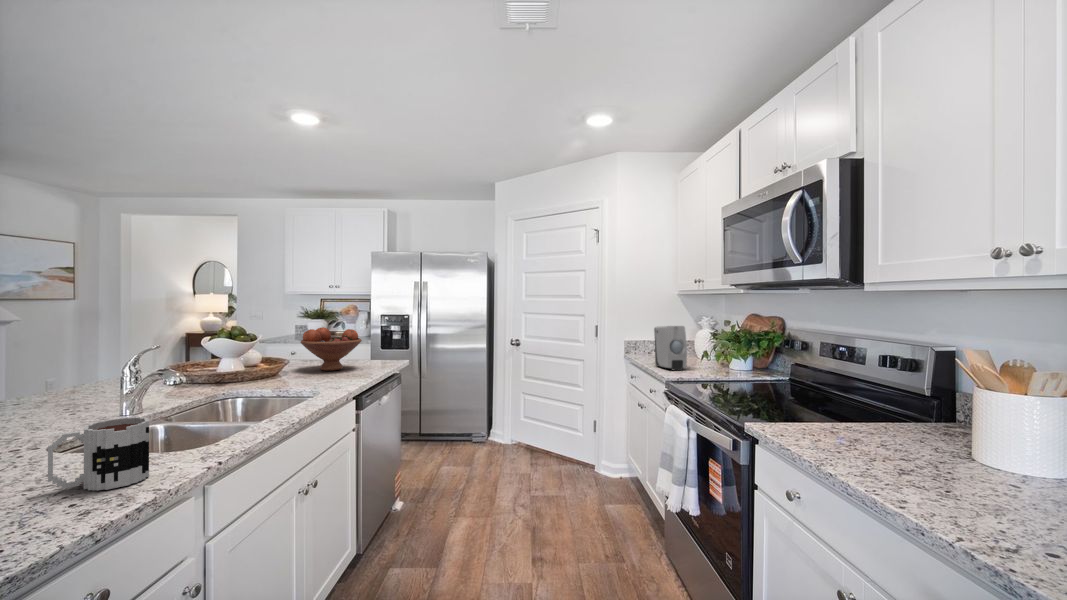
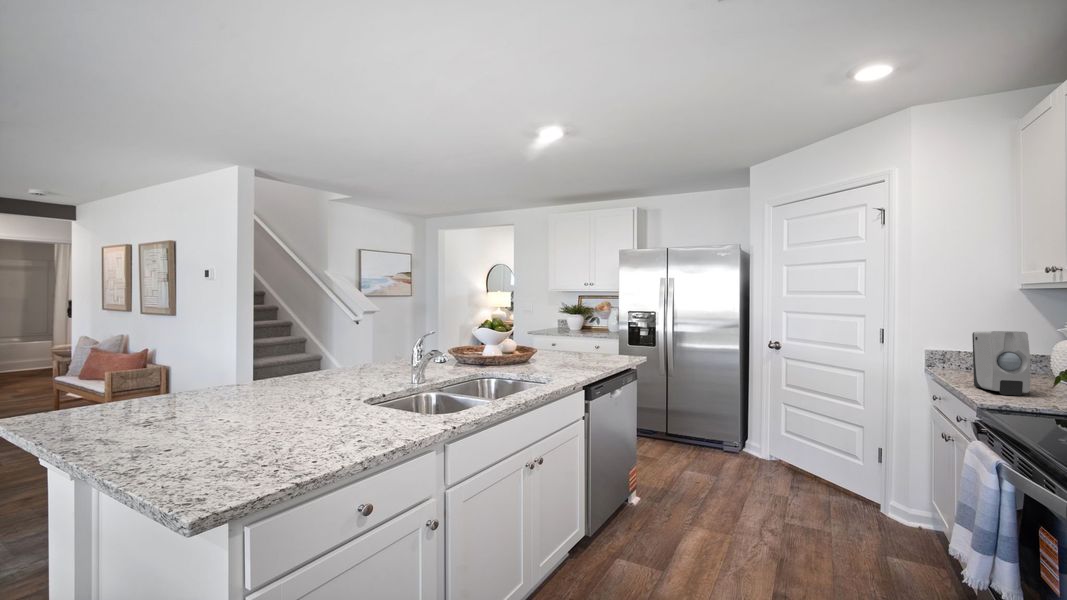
fruit bowl: present [301,327,362,371] -> none [543,322,596,362]
mug: present [48,417,149,491] -> none [355,384,410,433]

